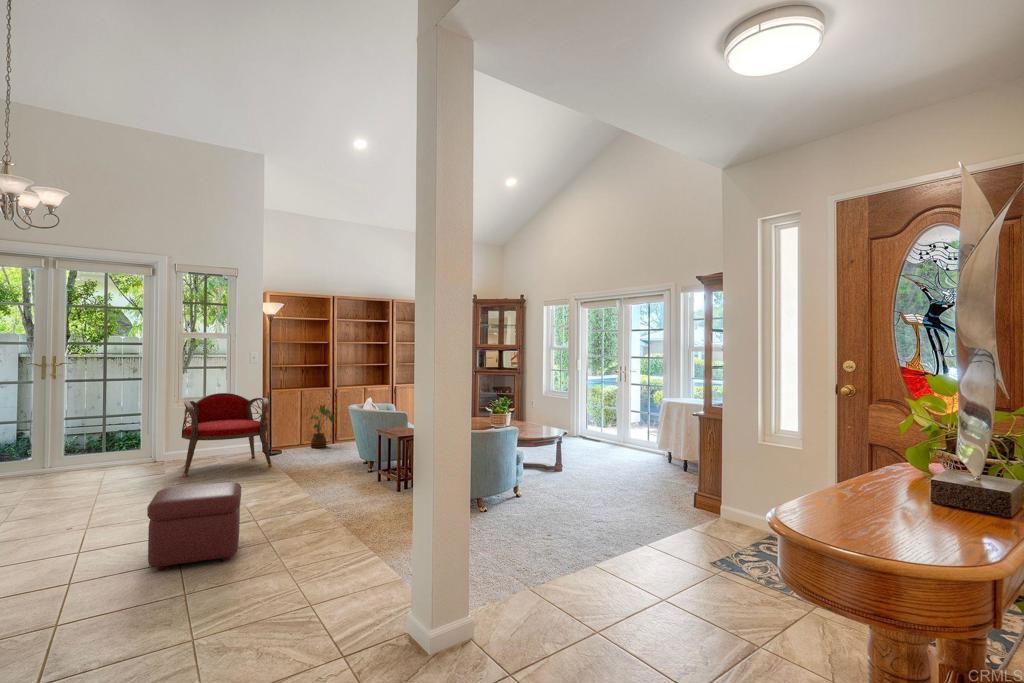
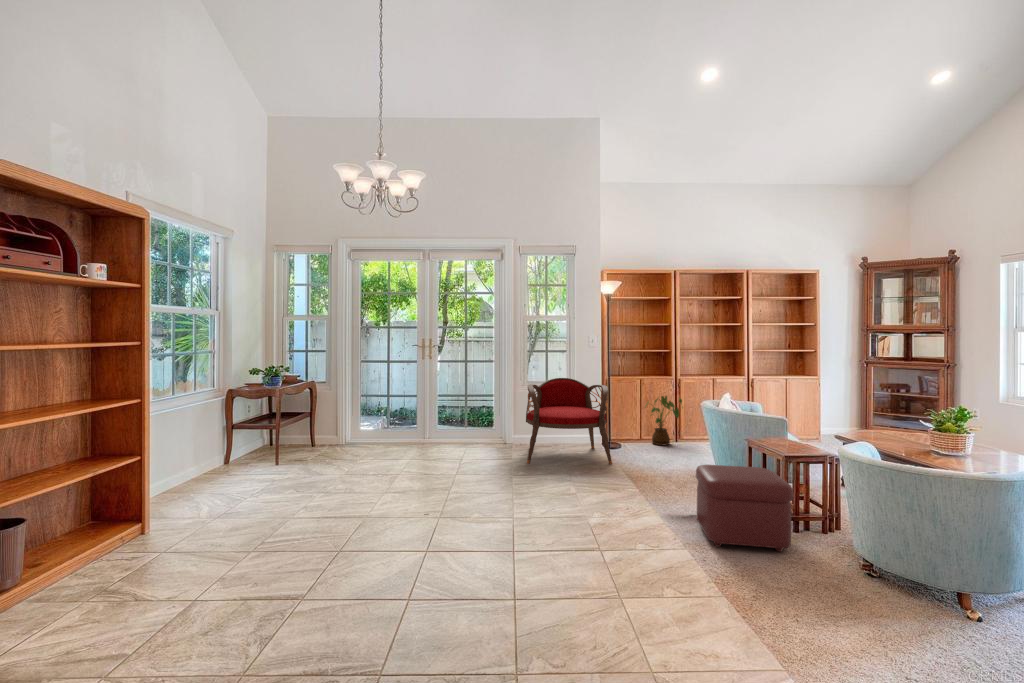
ottoman: present [147,482,241,570] -> present [696,465,793,552]

